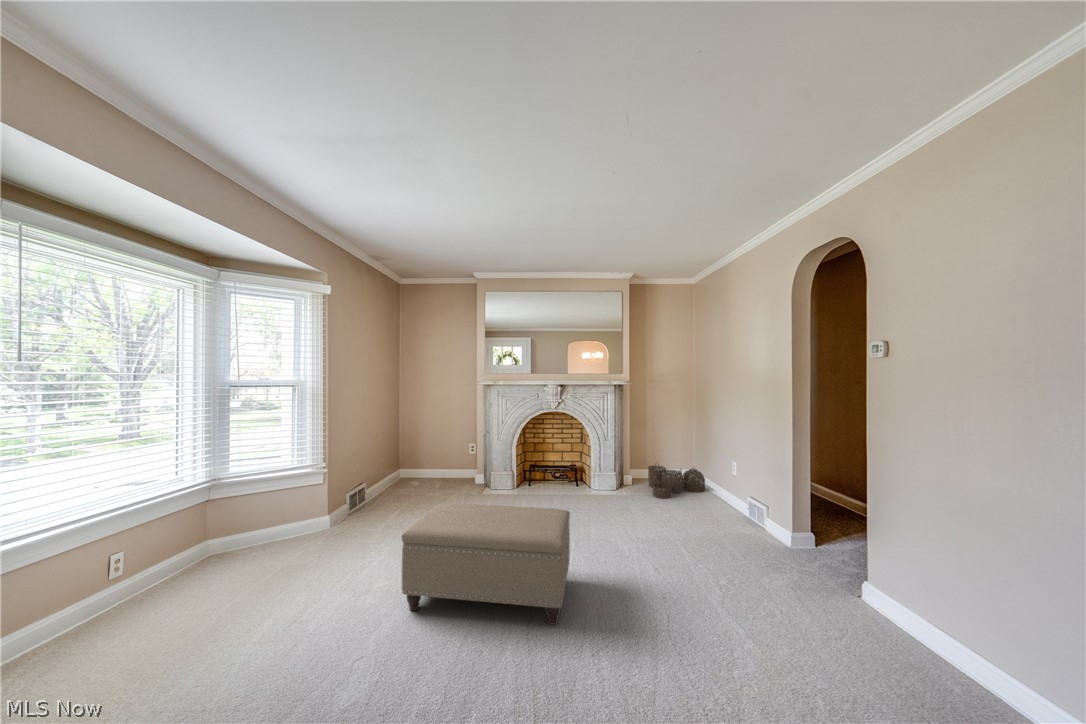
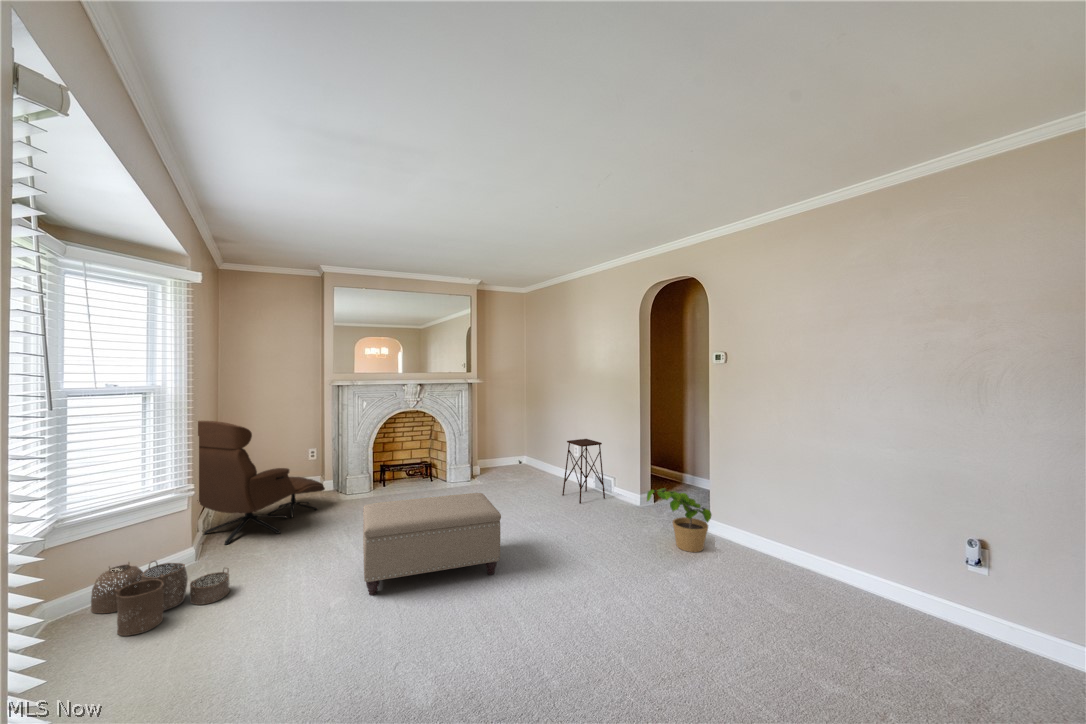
lounge chair: none [343,408,463,520] -> present [198,421,325,545]
side table: none [716,457,779,544] -> present [562,439,605,503]
woven basket: present [648,465,705,498] -> present [91,561,230,636]
potted plant: none [813,552,971,693] -> present [647,488,712,552]

